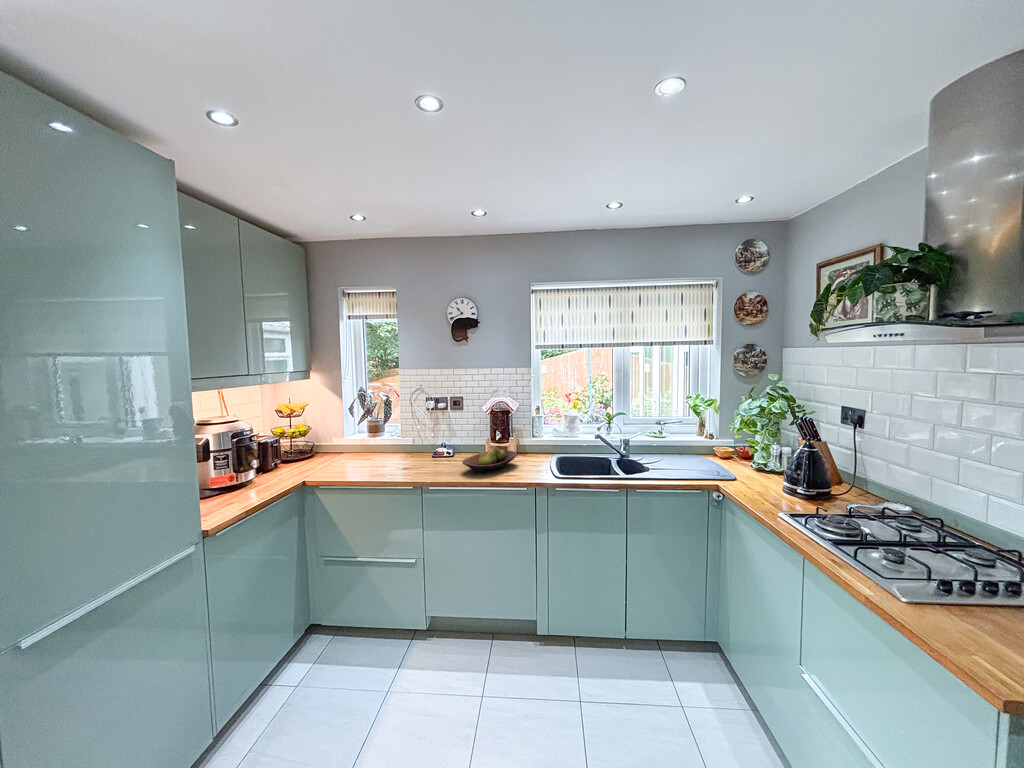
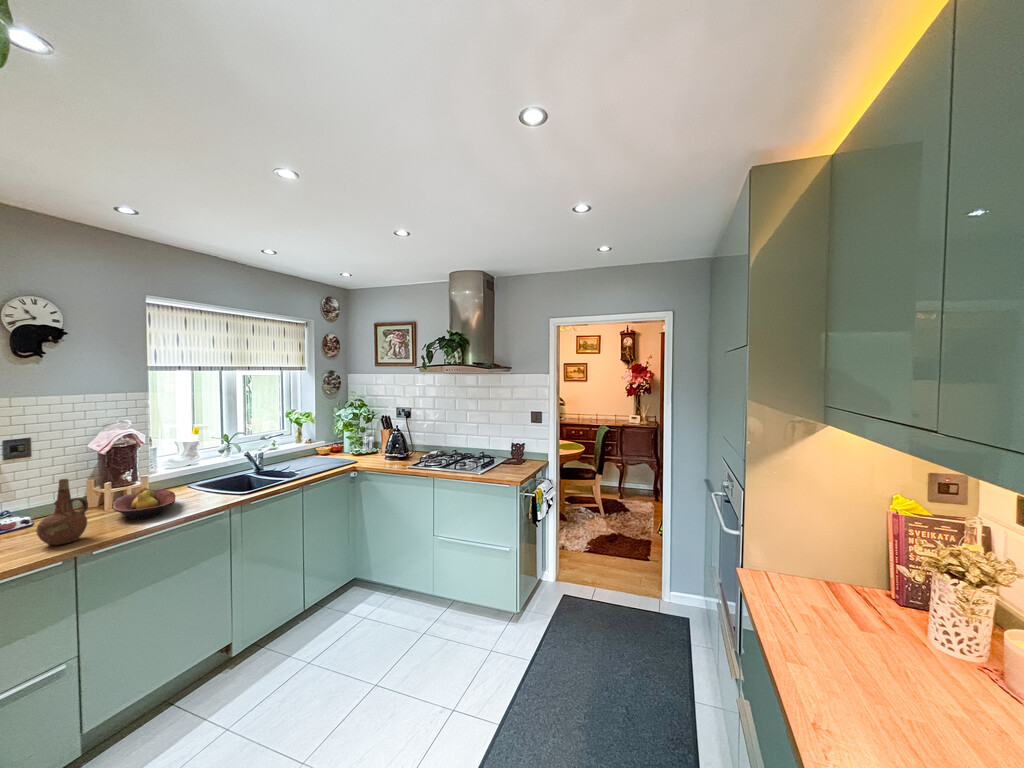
ceramic pitcher: none [412,428,439,474] -> present [36,479,88,545]

